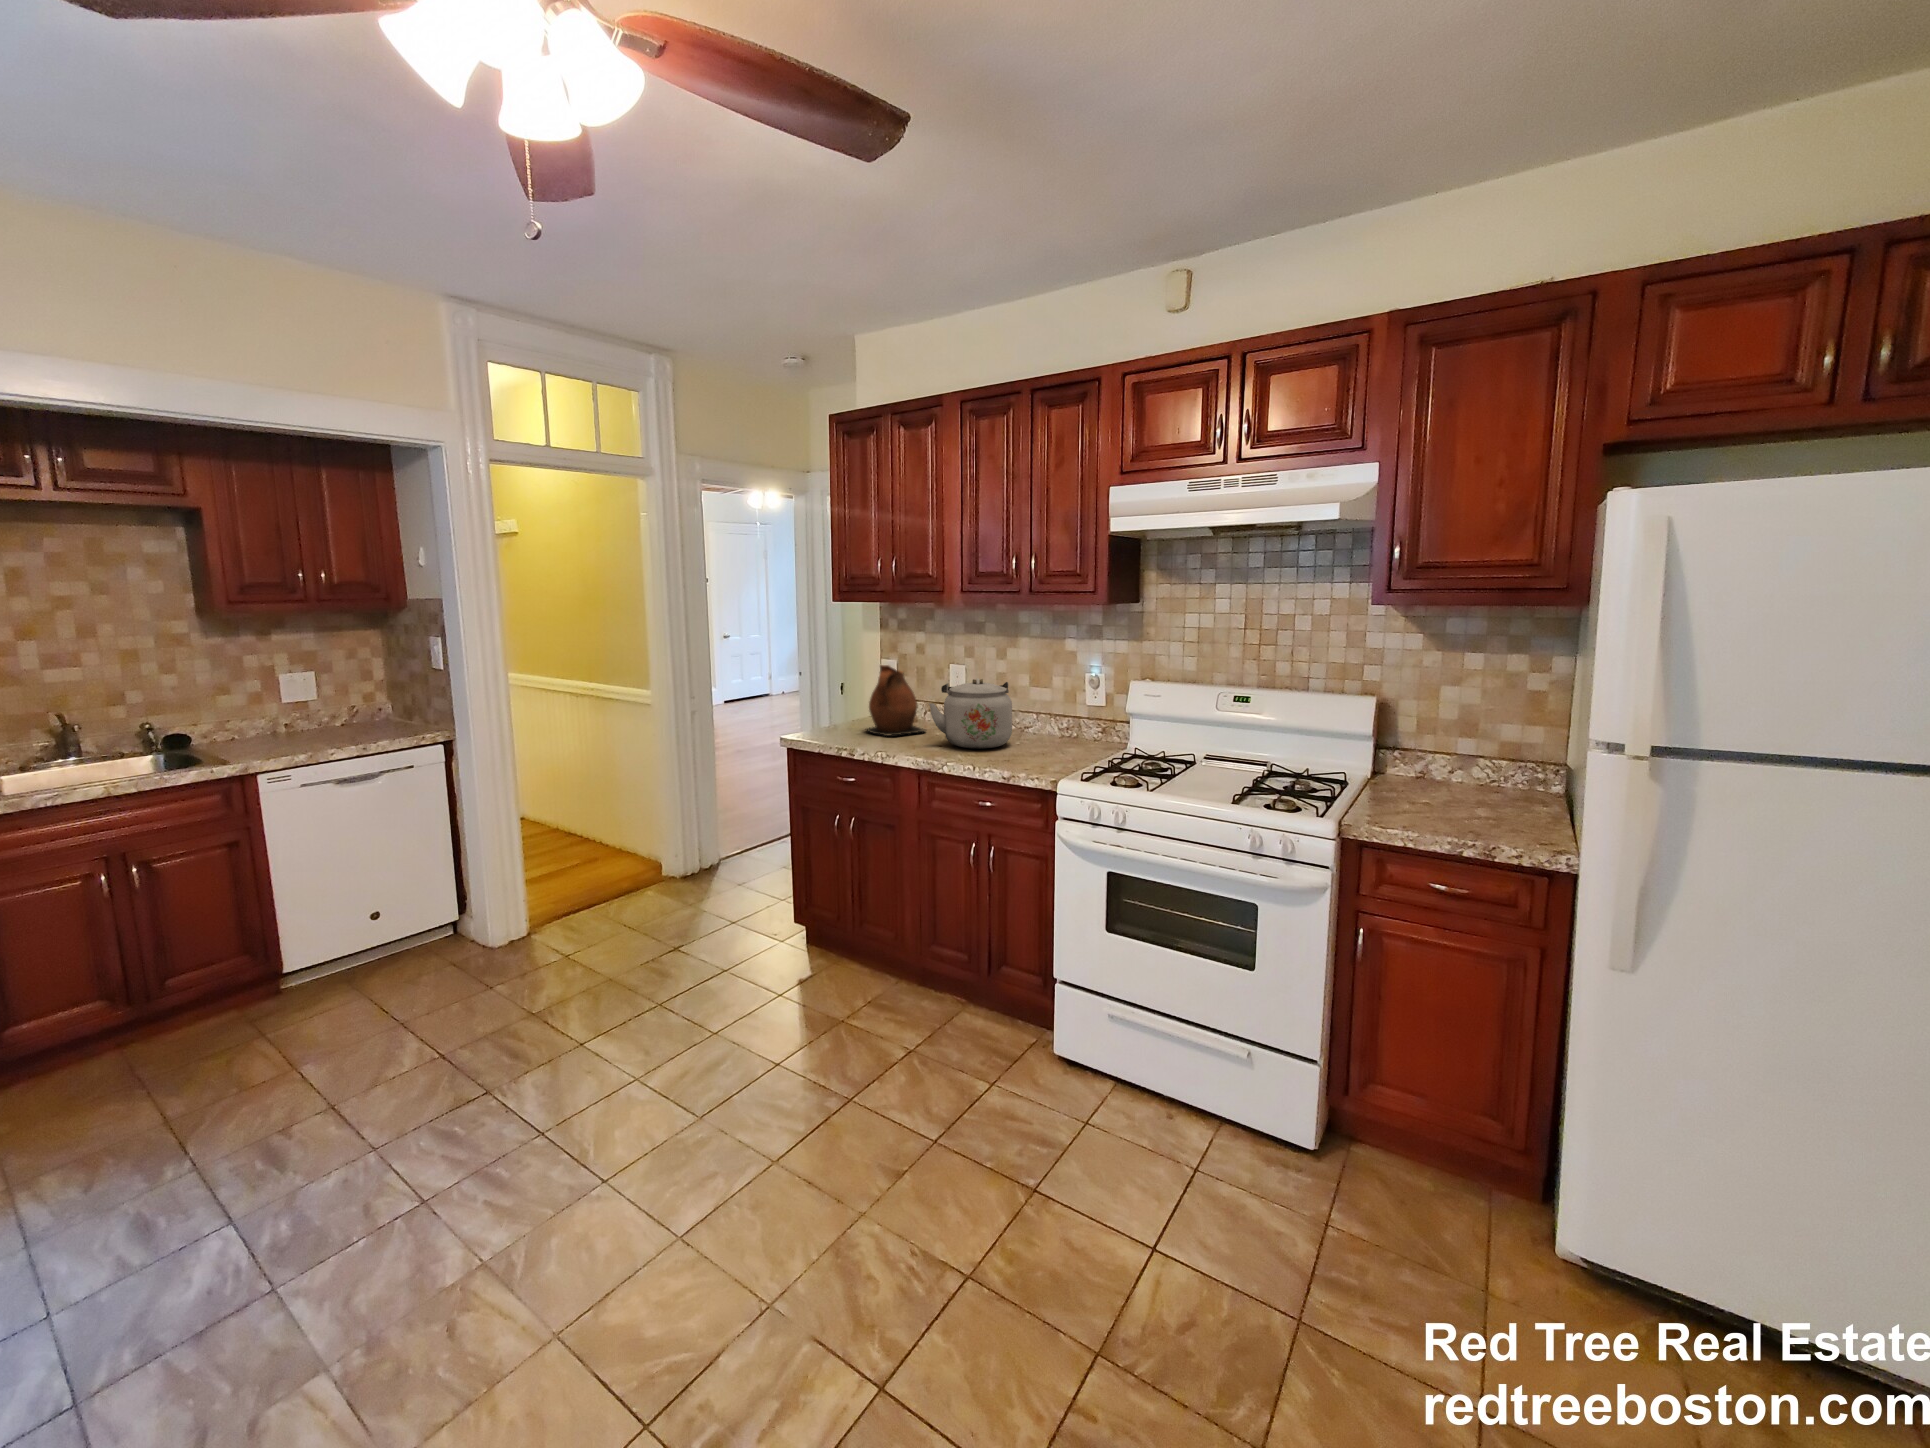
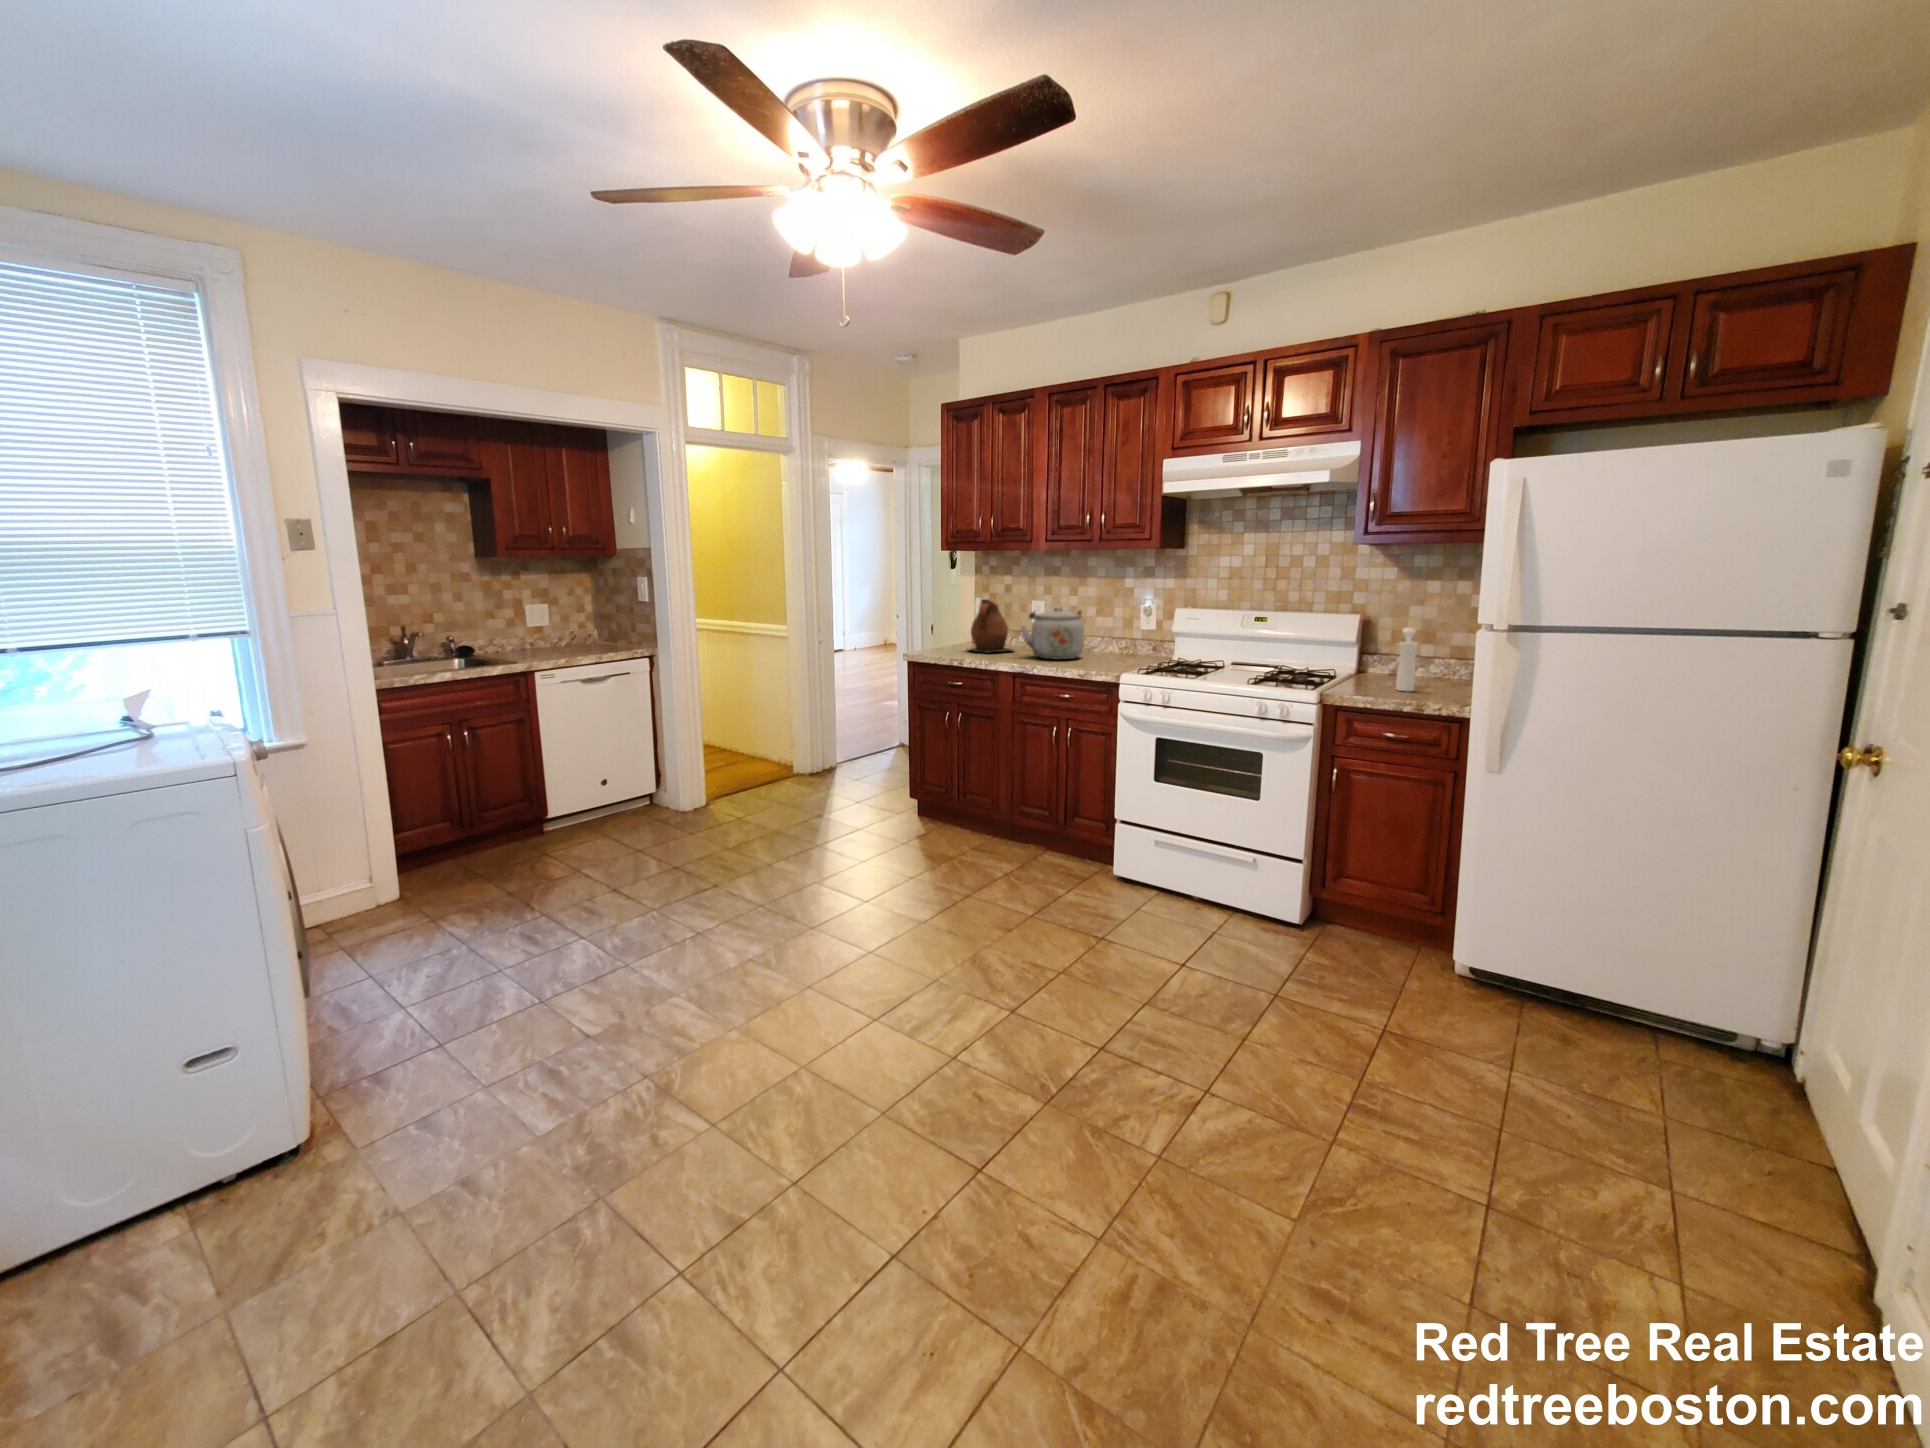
pepper mill: none [1440,722,1473,817] -> present [1396,628,1418,692]

